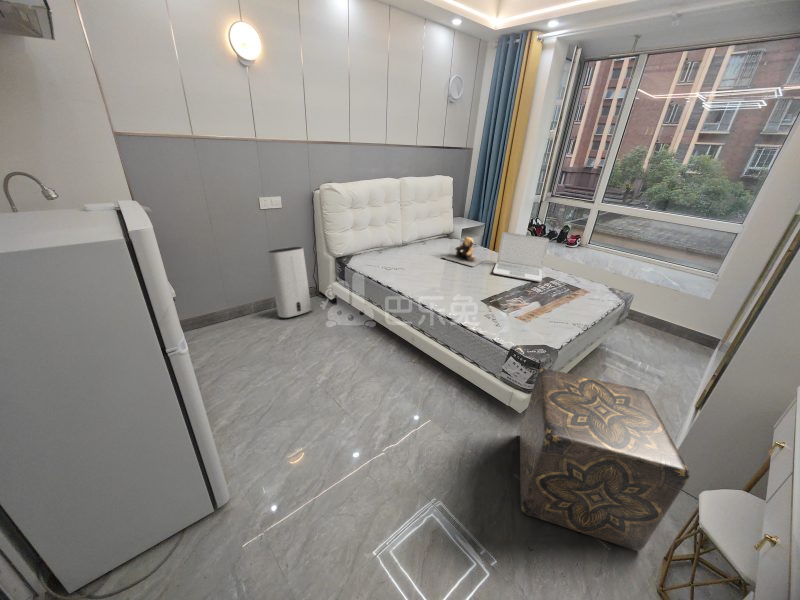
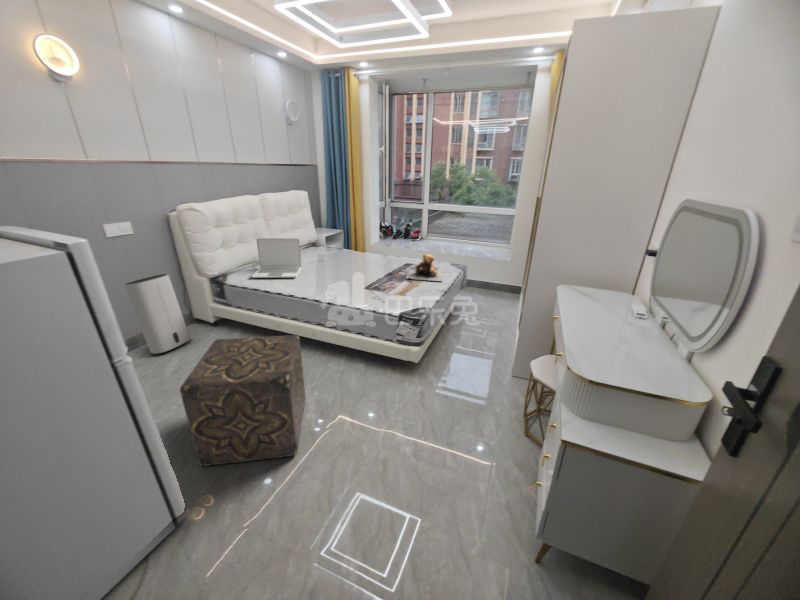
laptop: present [493,232,549,282] -> present [252,238,301,278]
teddy bear: present [442,237,485,266] -> present [406,254,443,281]
ottoman: present [520,368,690,551] -> present [180,335,305,466]

